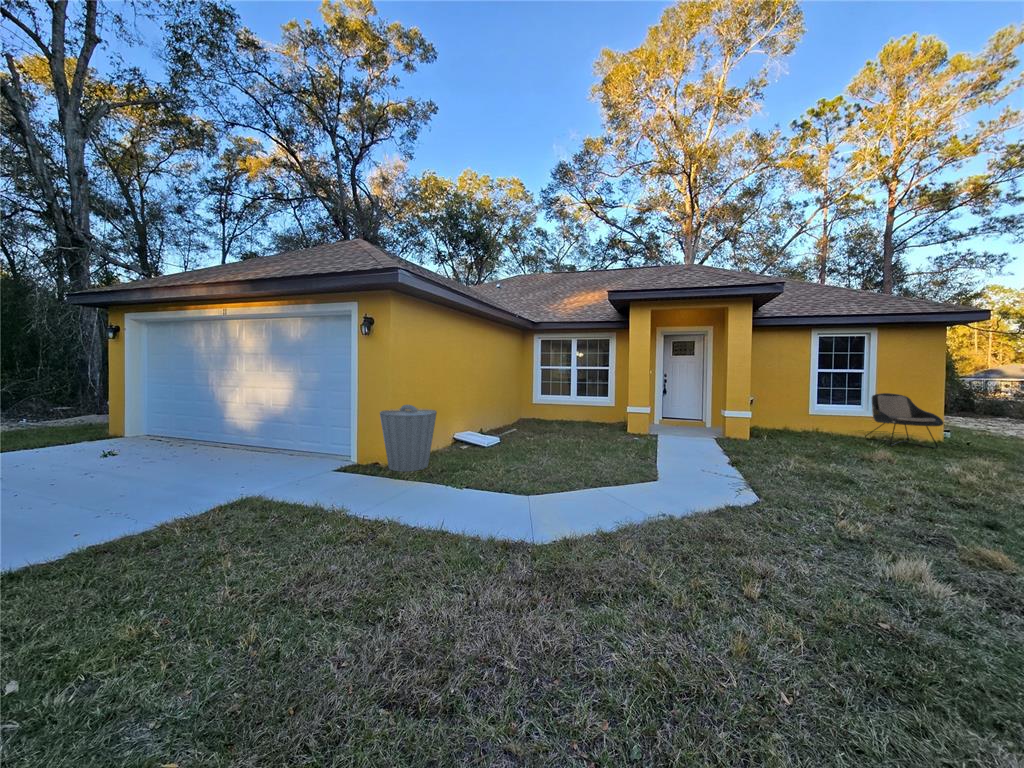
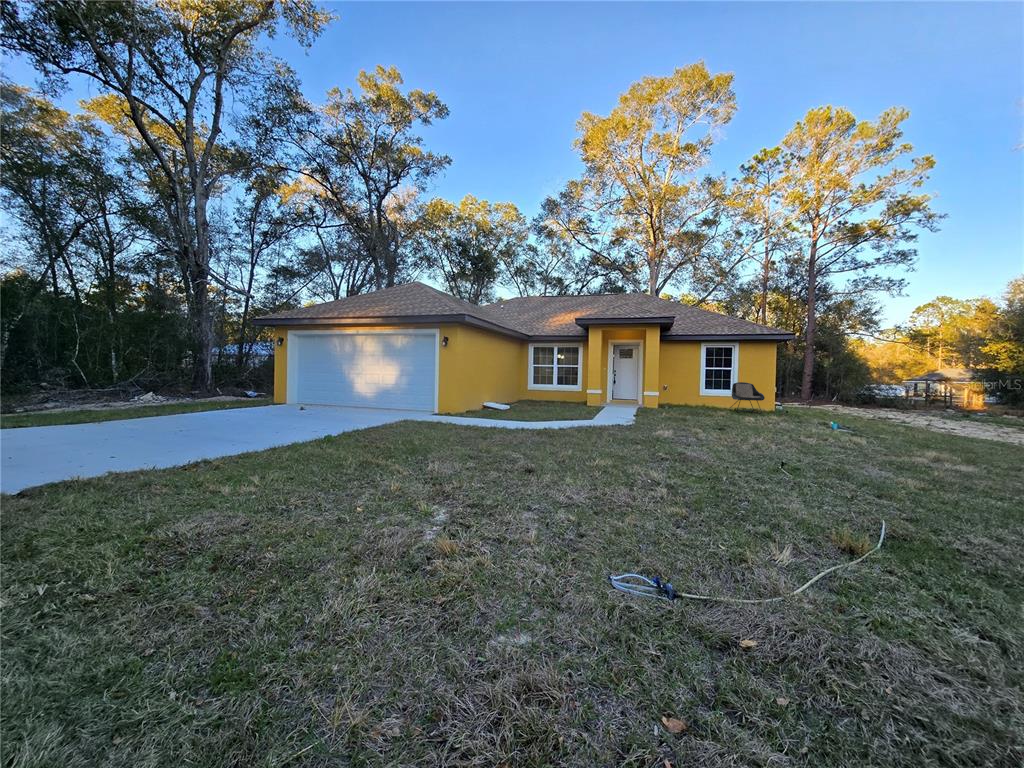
trash can: present [380,405,437,472] -> none [453,383,481,416]

